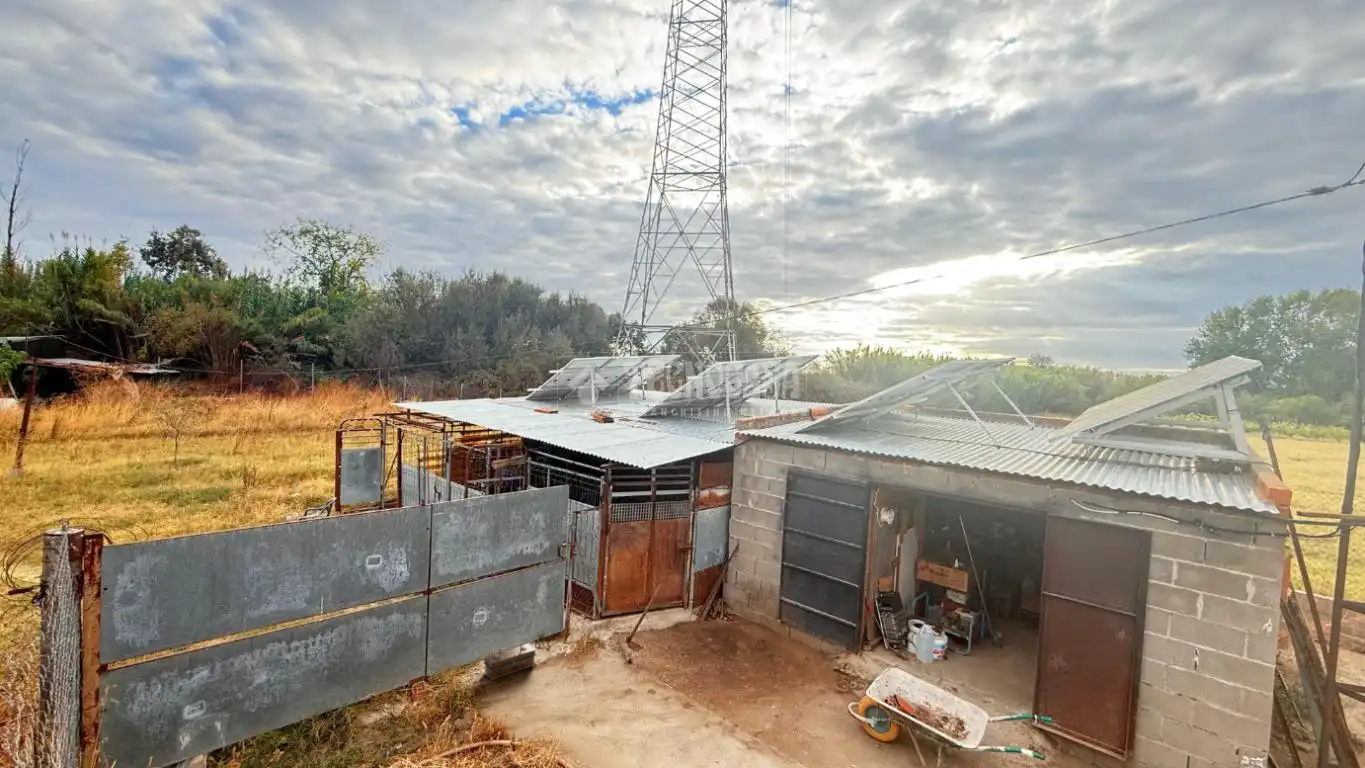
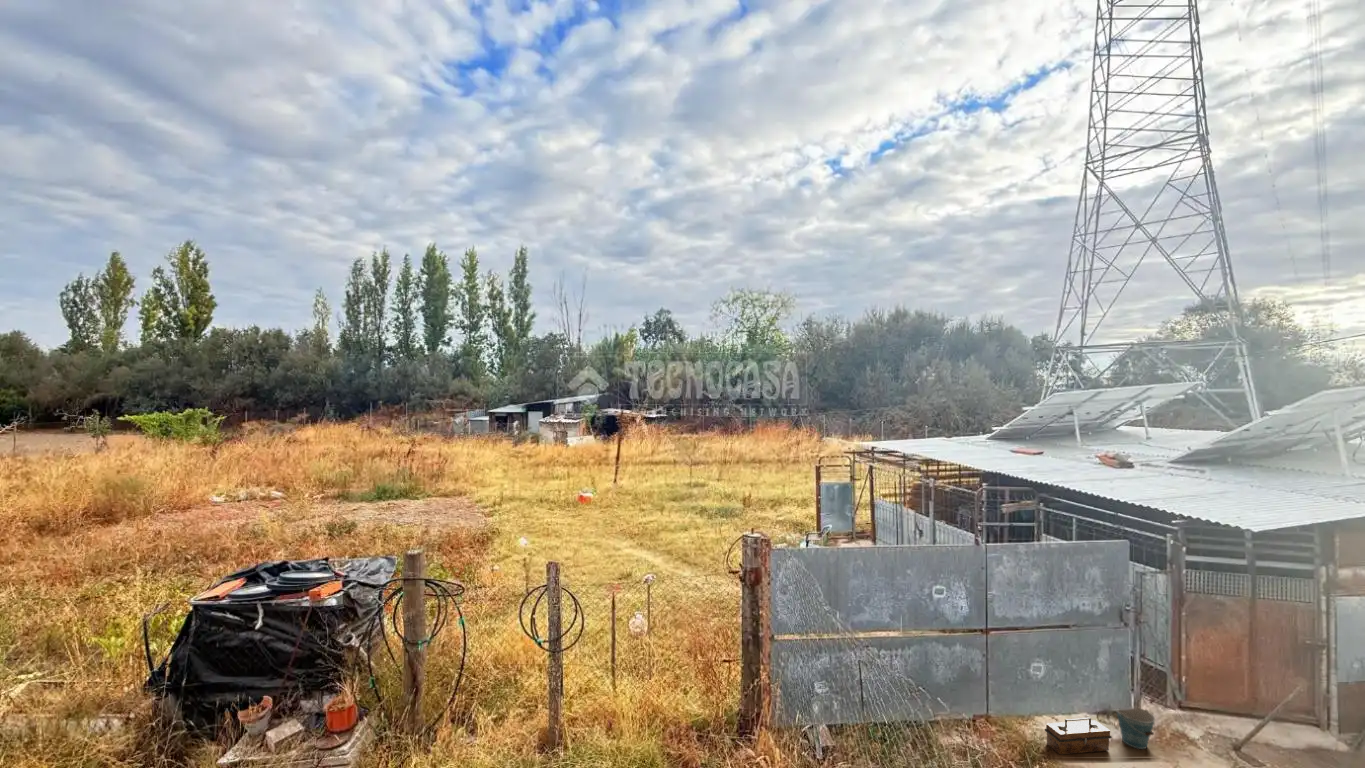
bucket: none [546,625,573,658] -> present [1117,708,1155,749]

